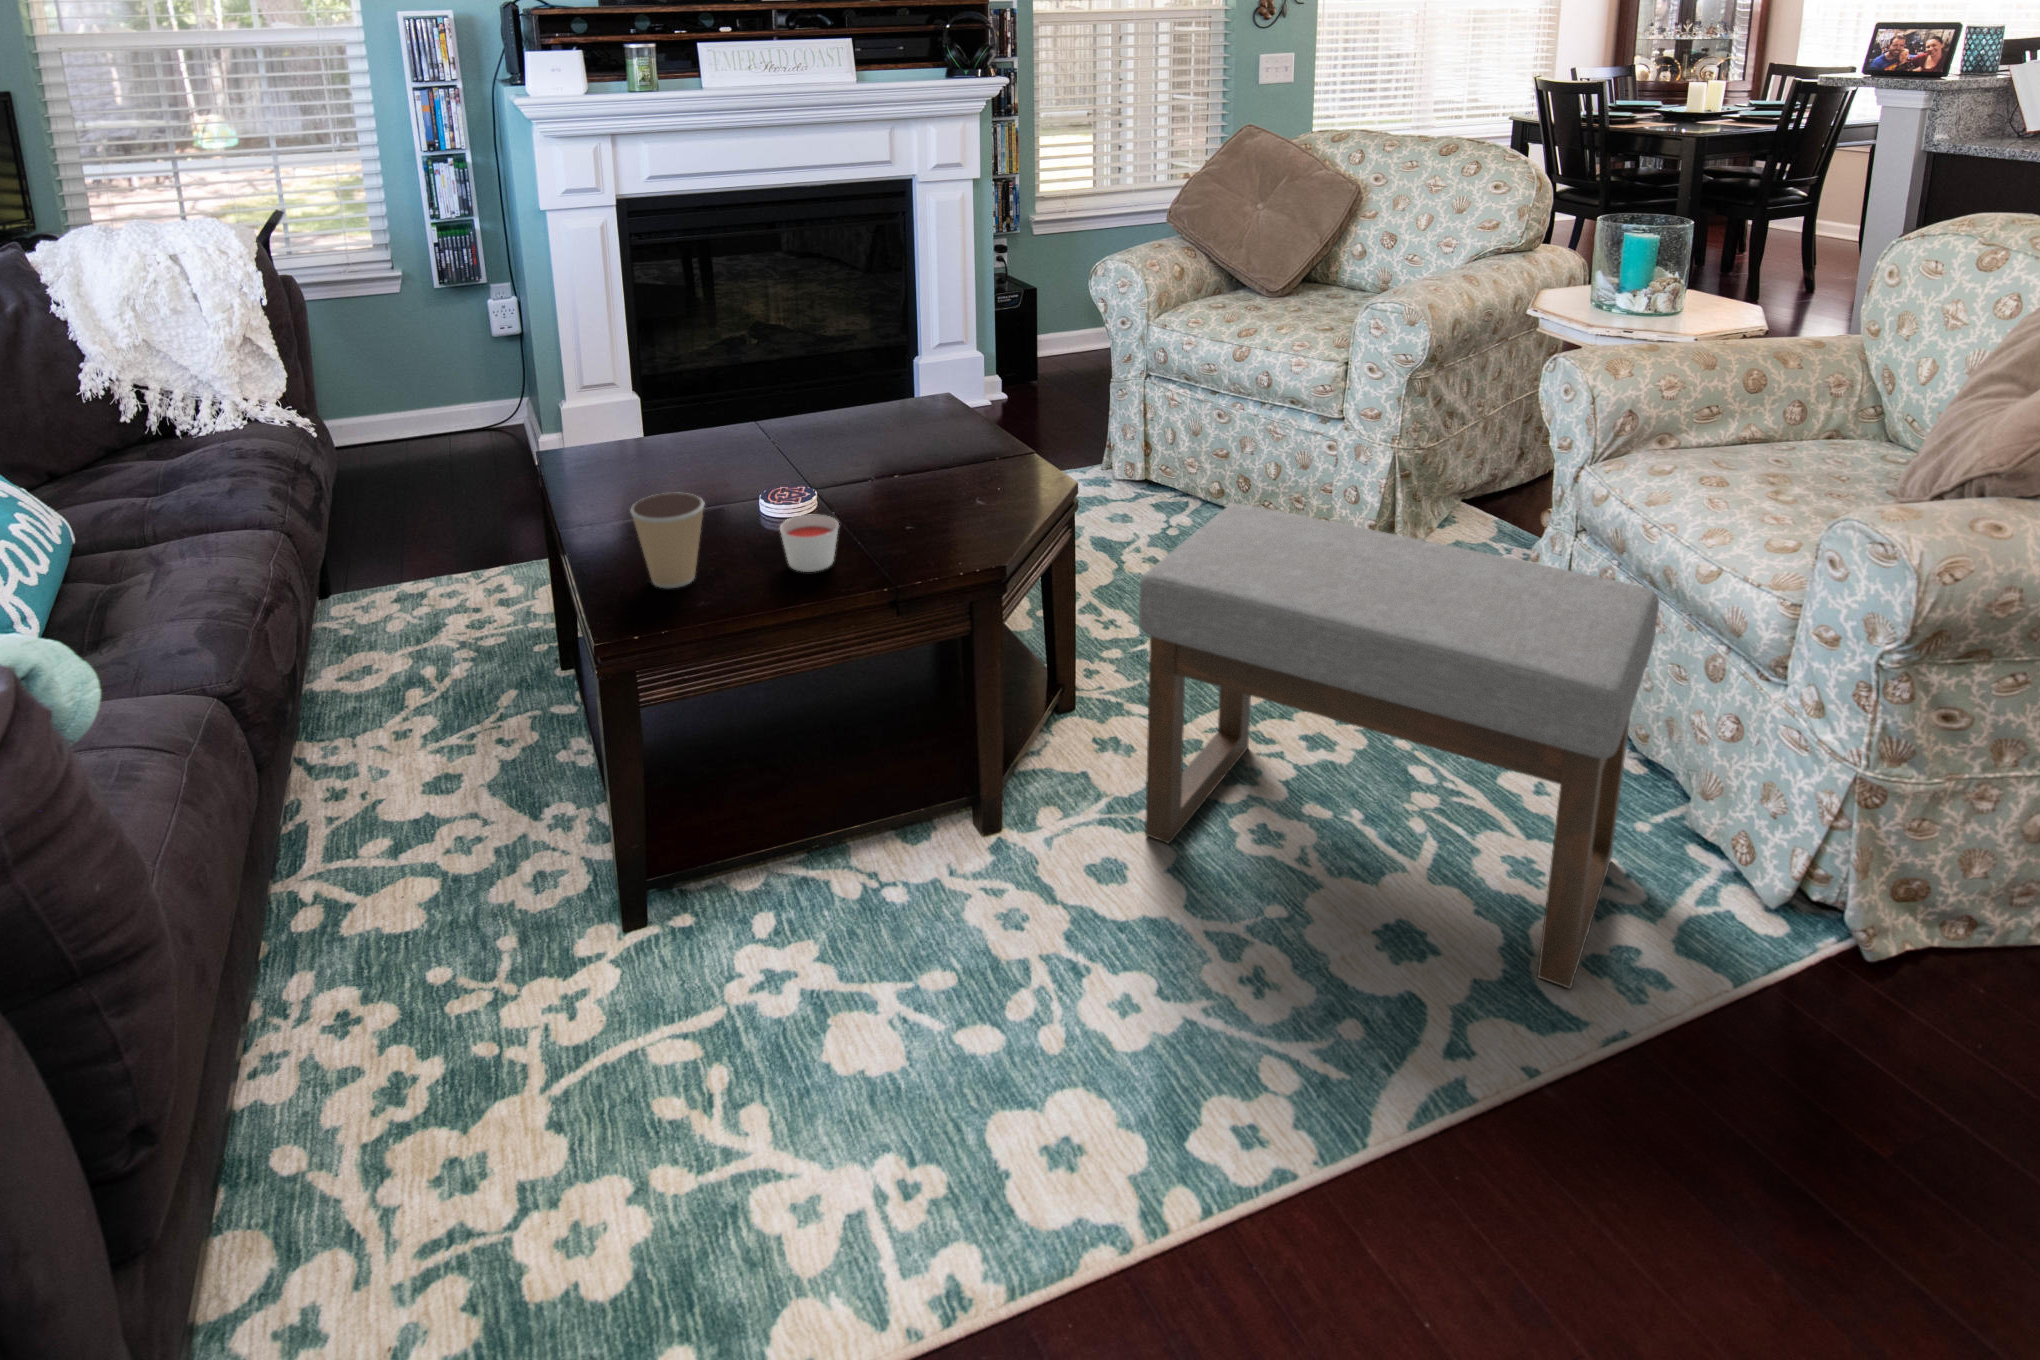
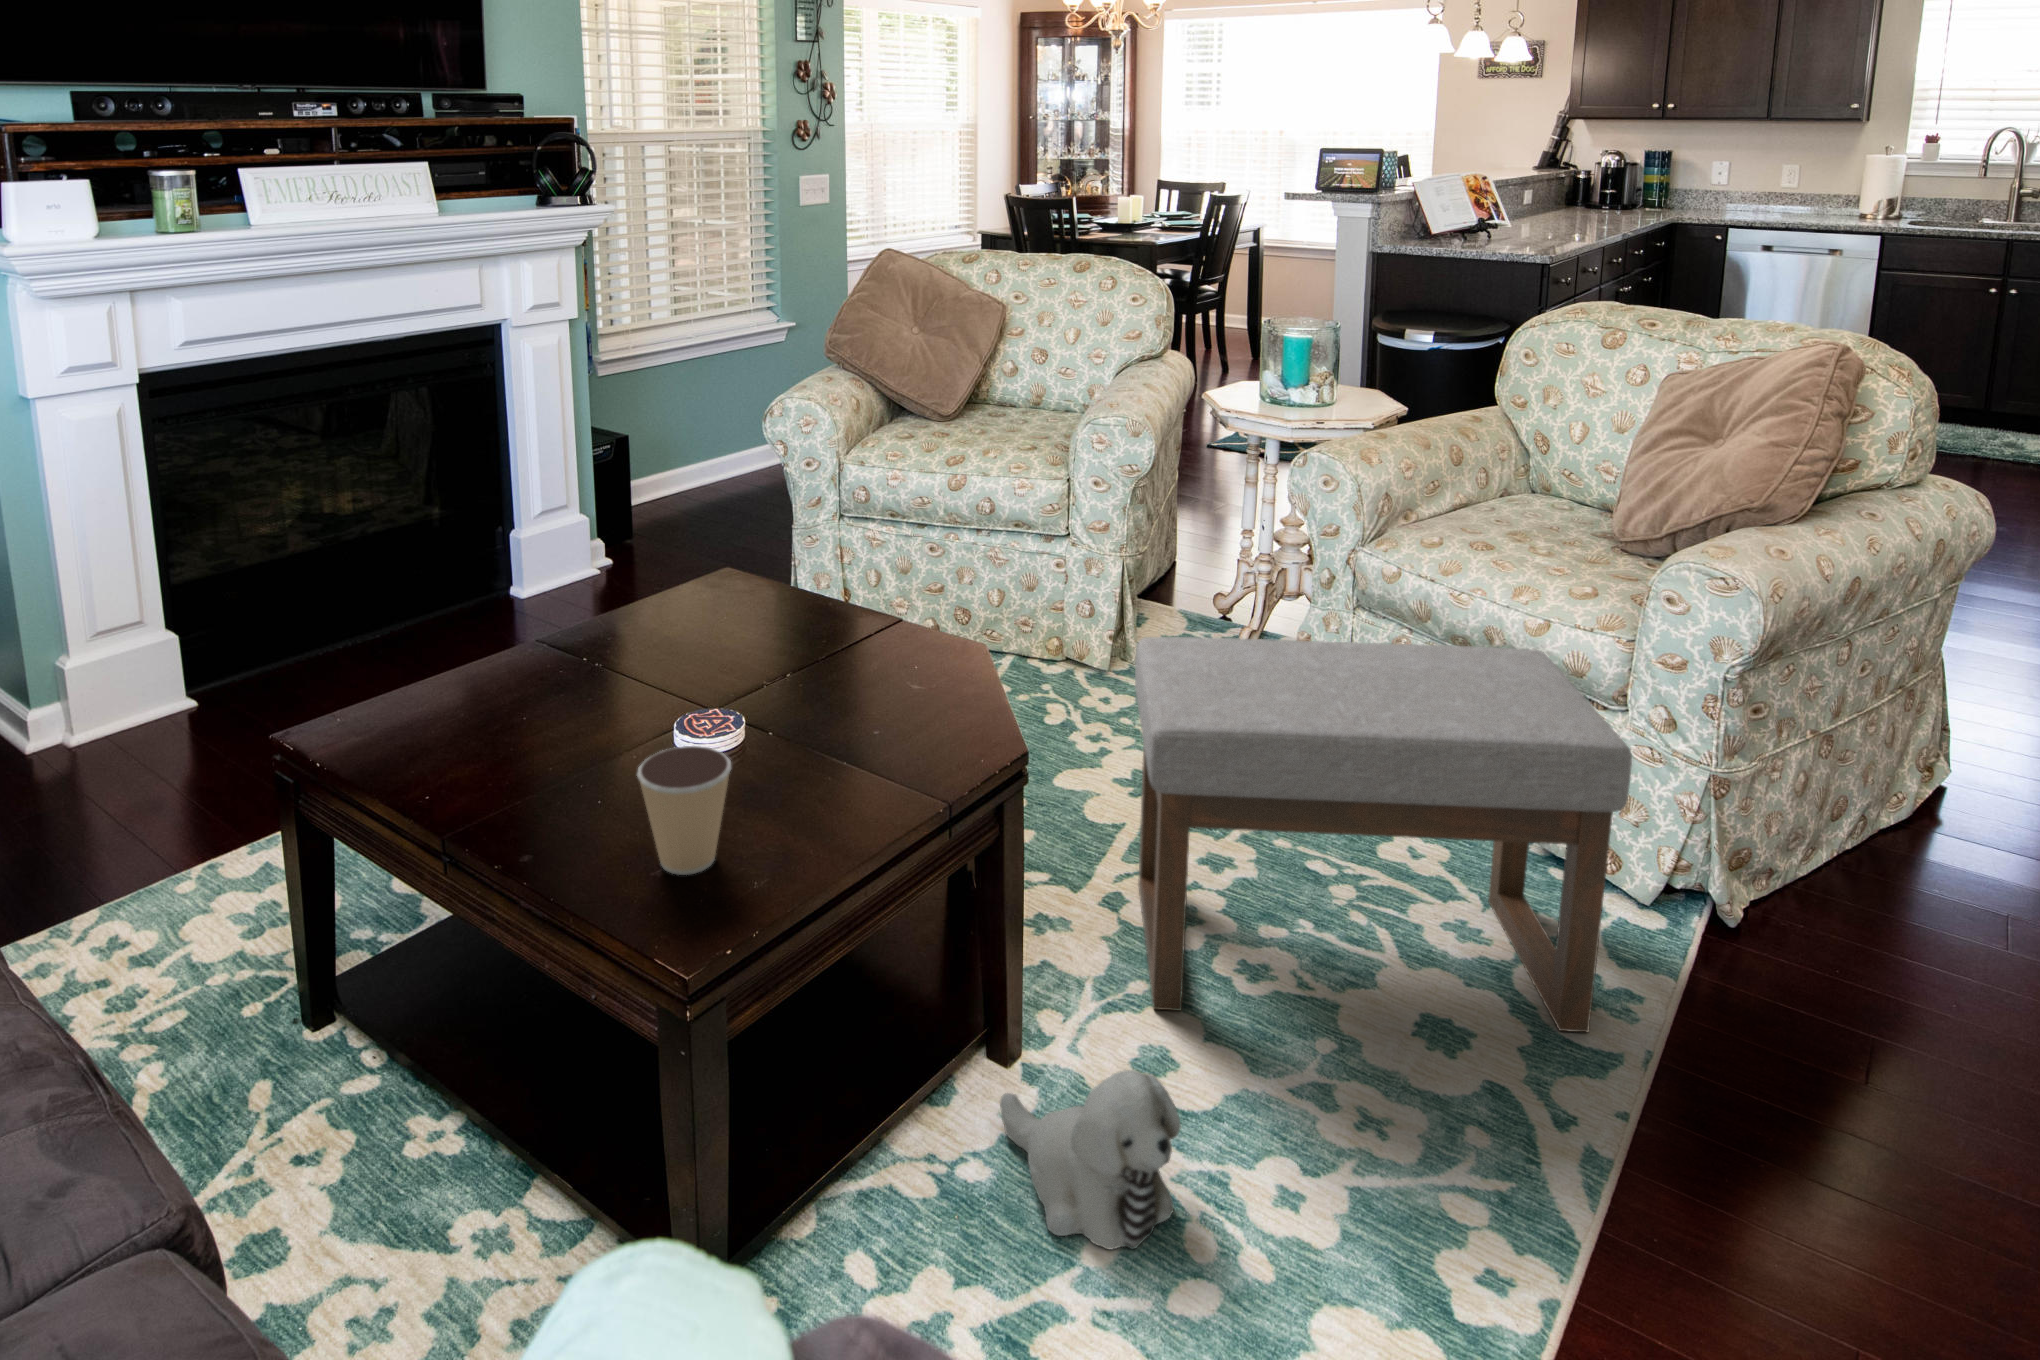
candle: present [780,514,839,572] -> none [792,738,862,812]
plush toy: none [913,844,1041,989] -> present [1000,1070,1181,1250]

